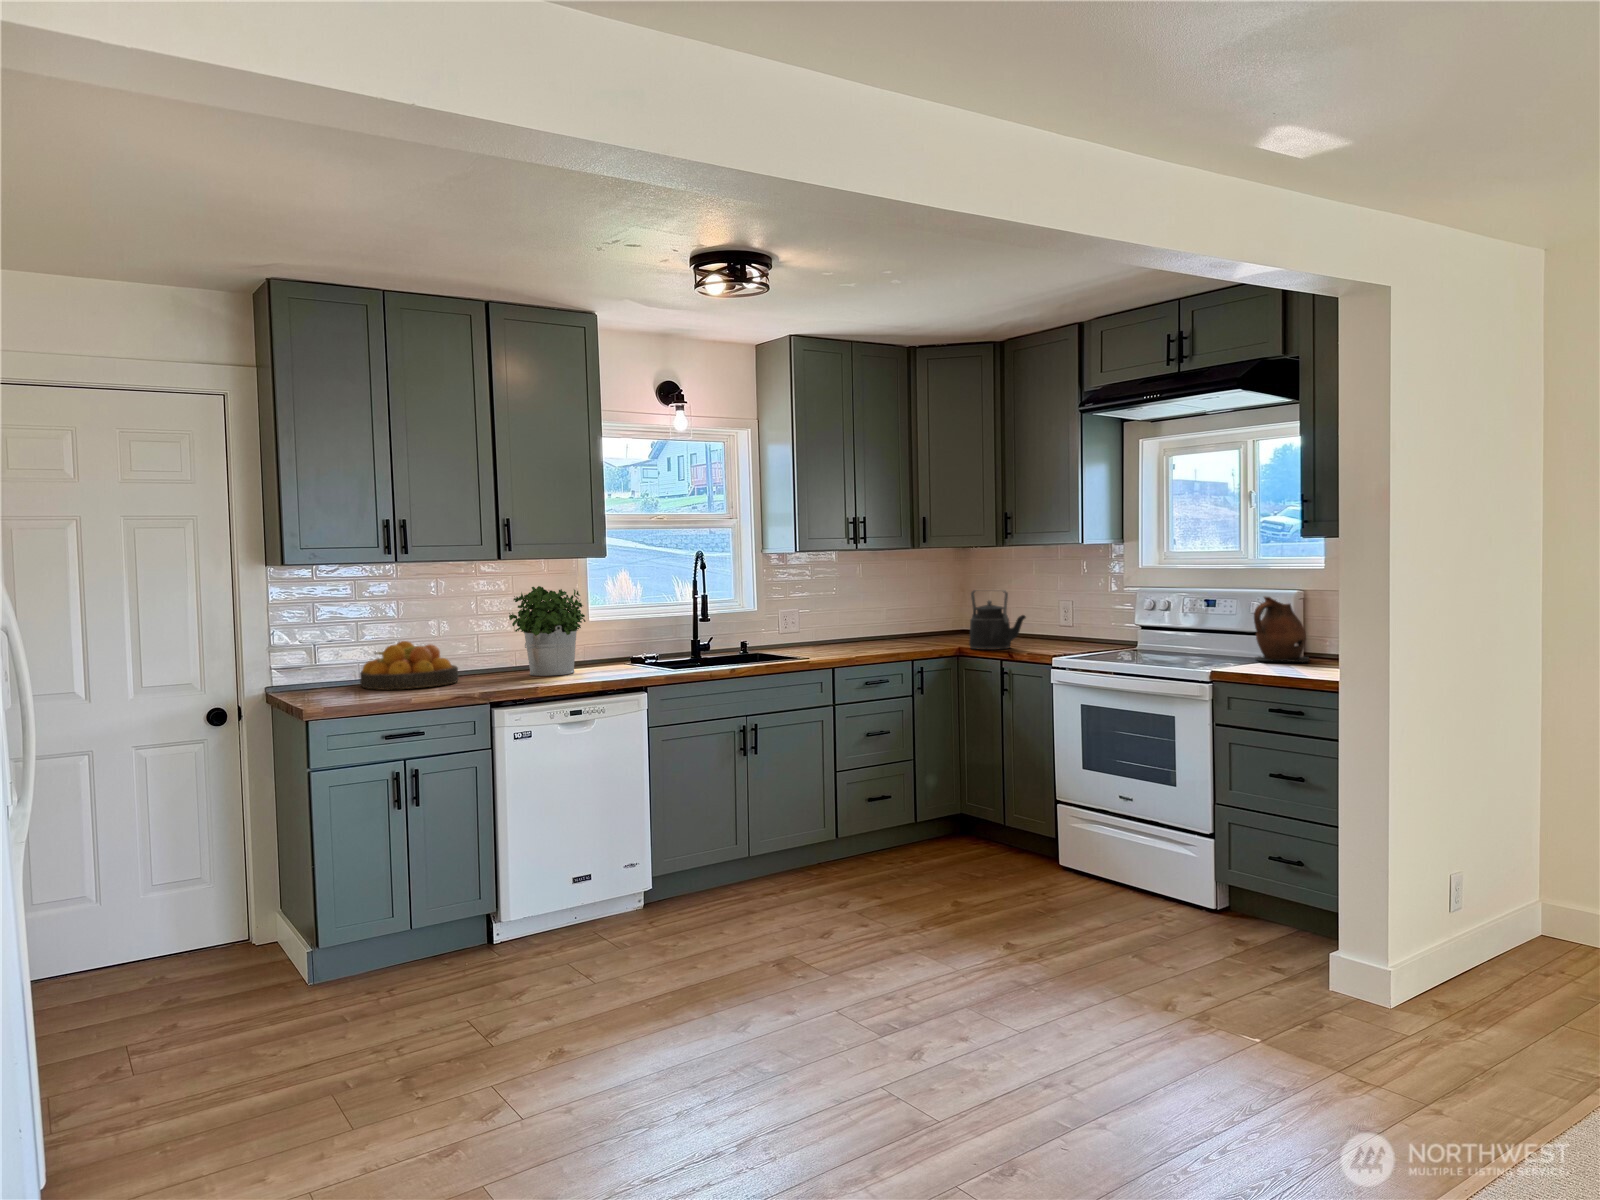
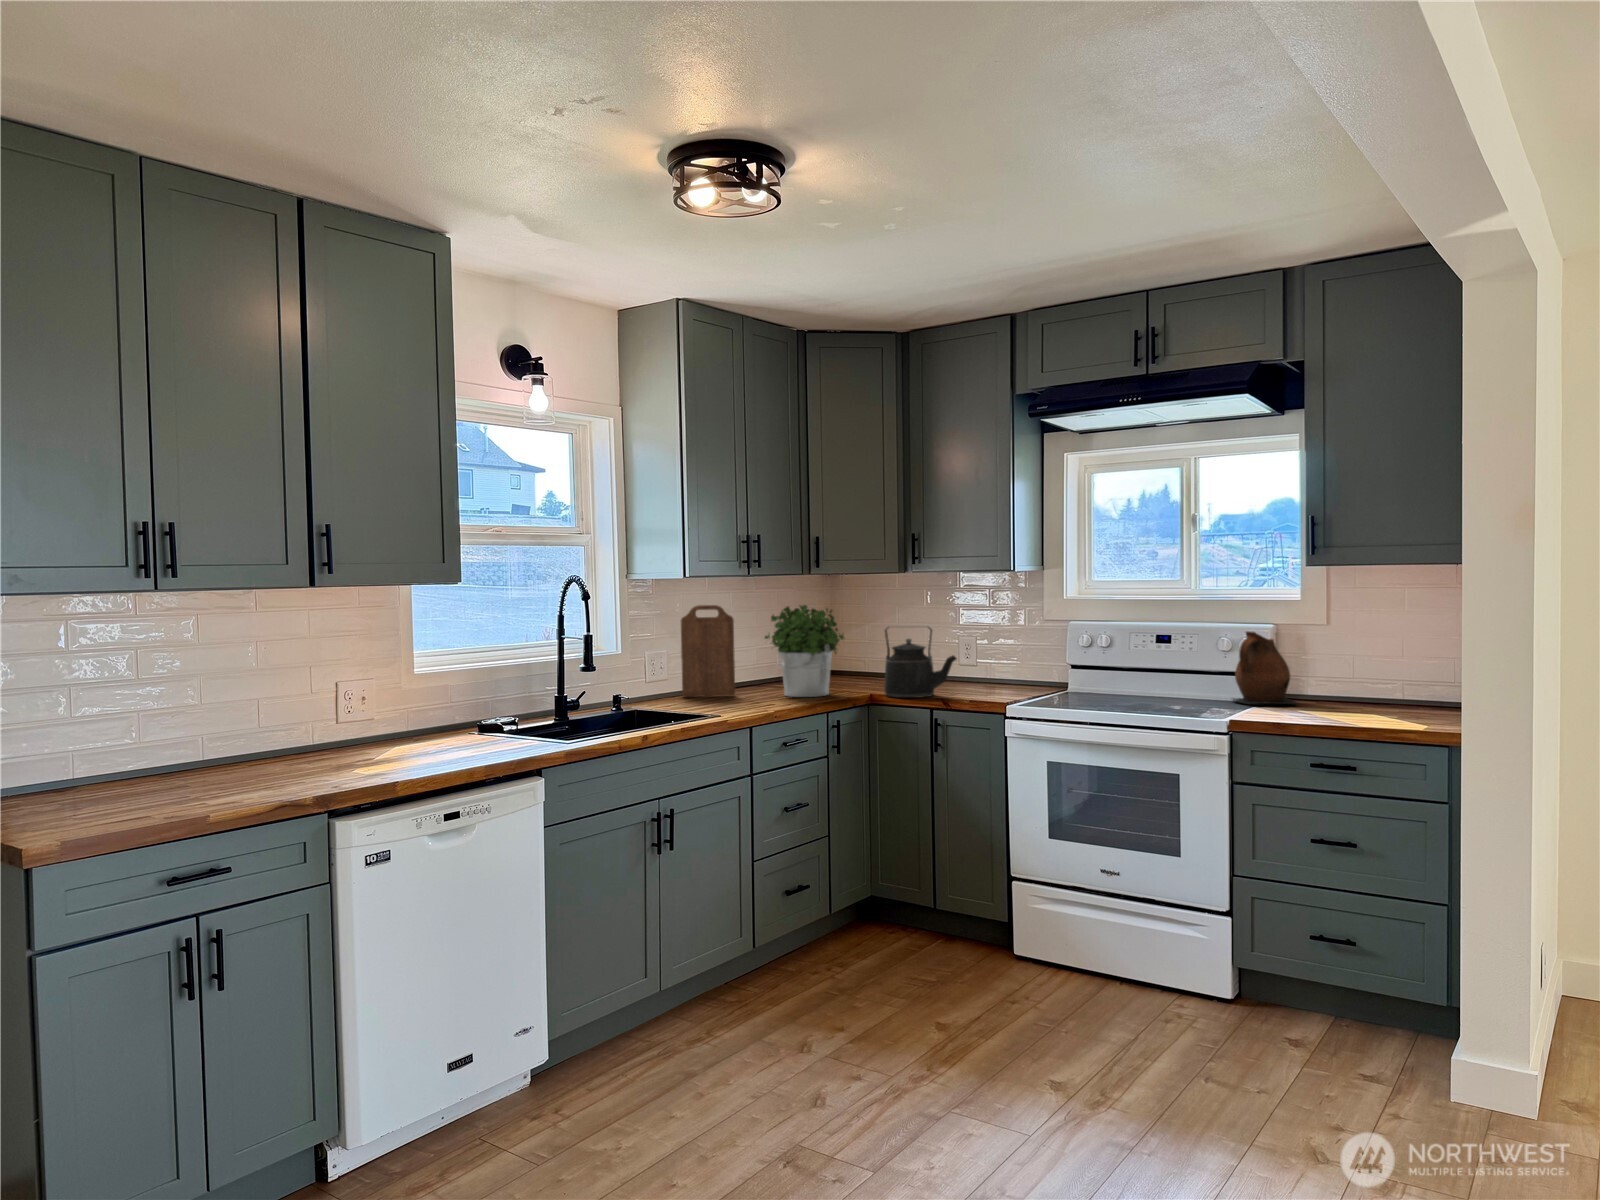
cutting board: none [812,572,854,645] -> present [681,605,735,697]
potted plant: present [509,586,585,676] -> present [765,605,844,697]
fruit bowl: present [360,641,459,690] -> none [78,715,248,798]

